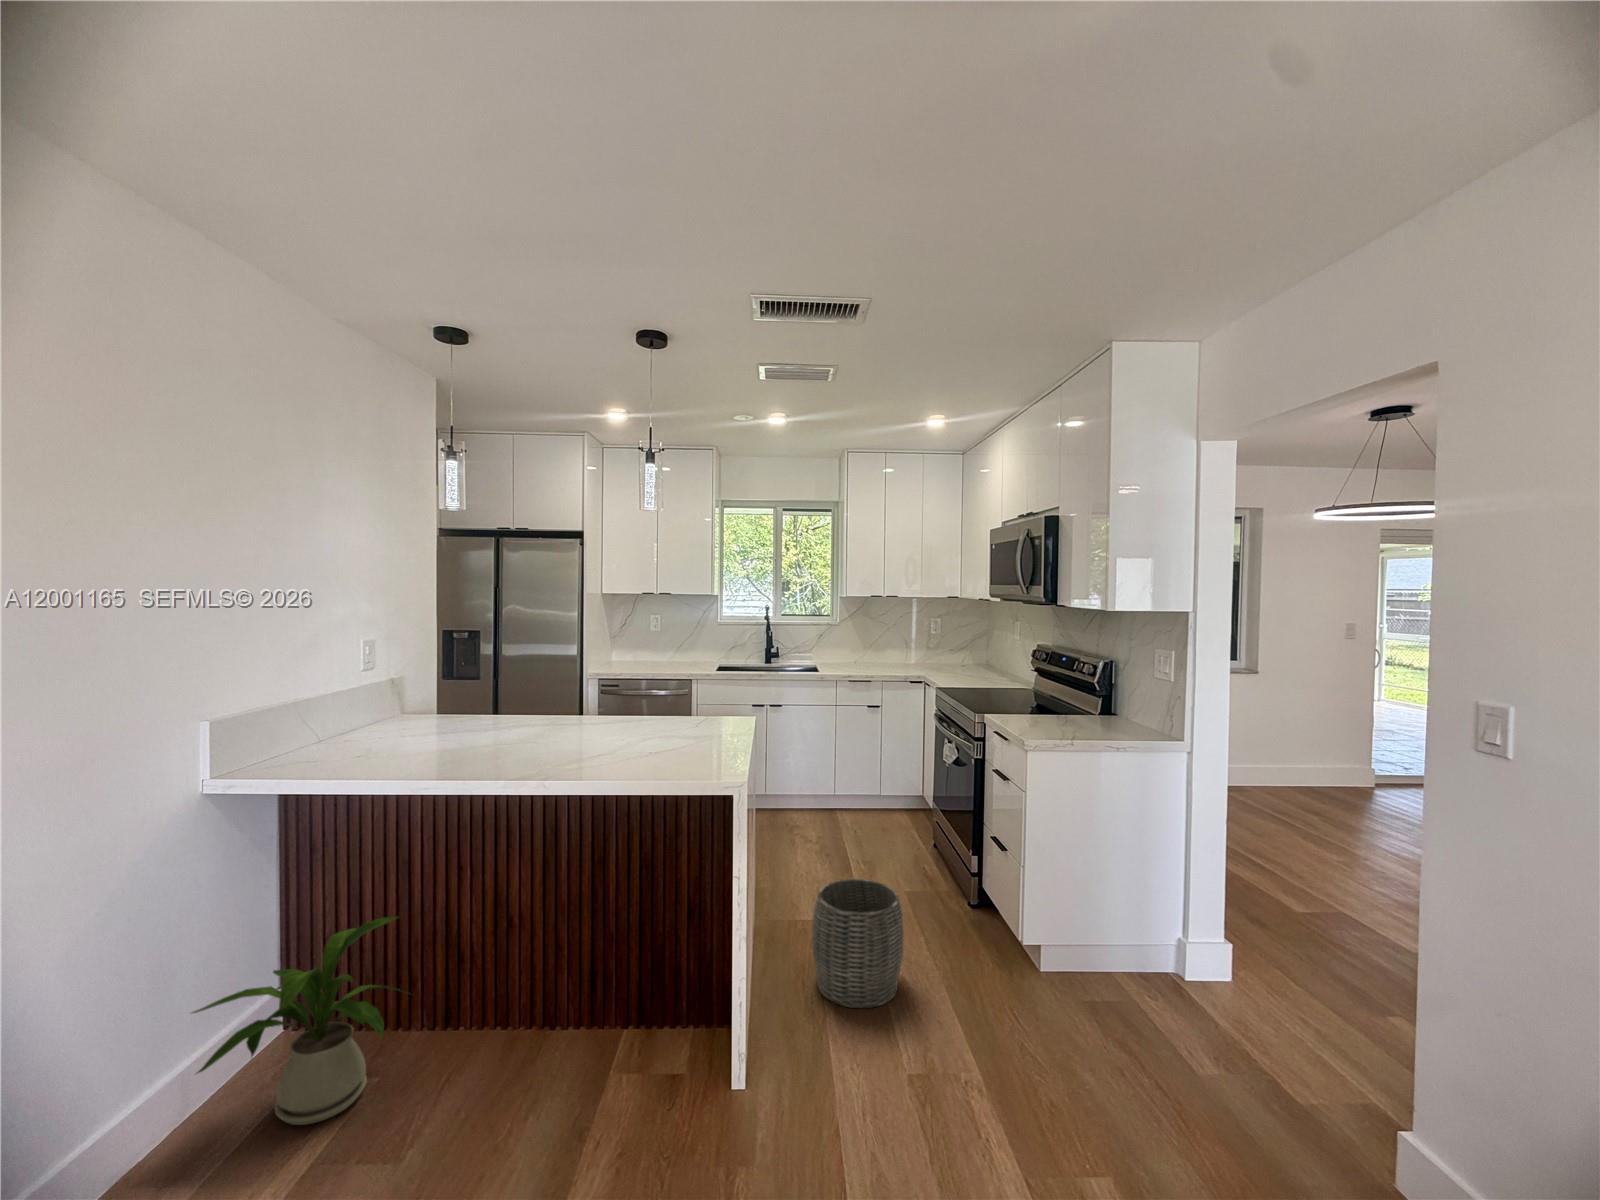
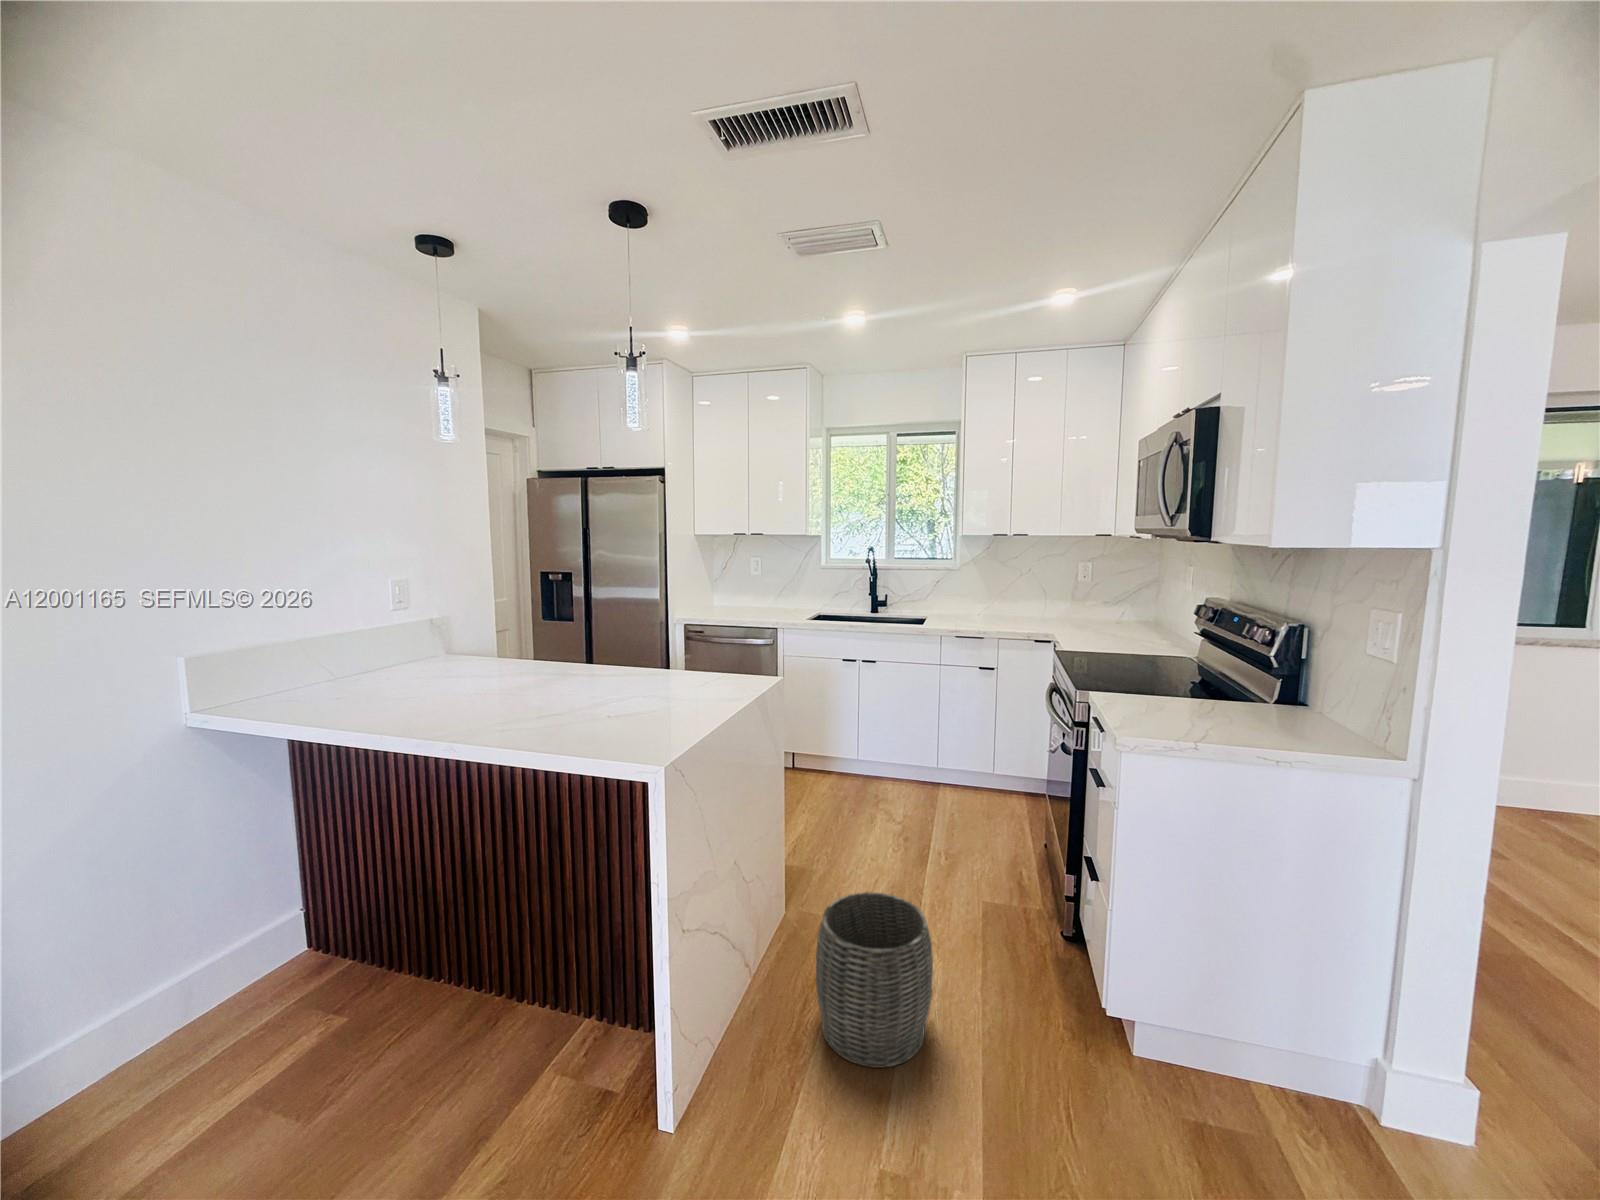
house plant: present [193,916,410,1125] -> none [117,880,371,1084]

